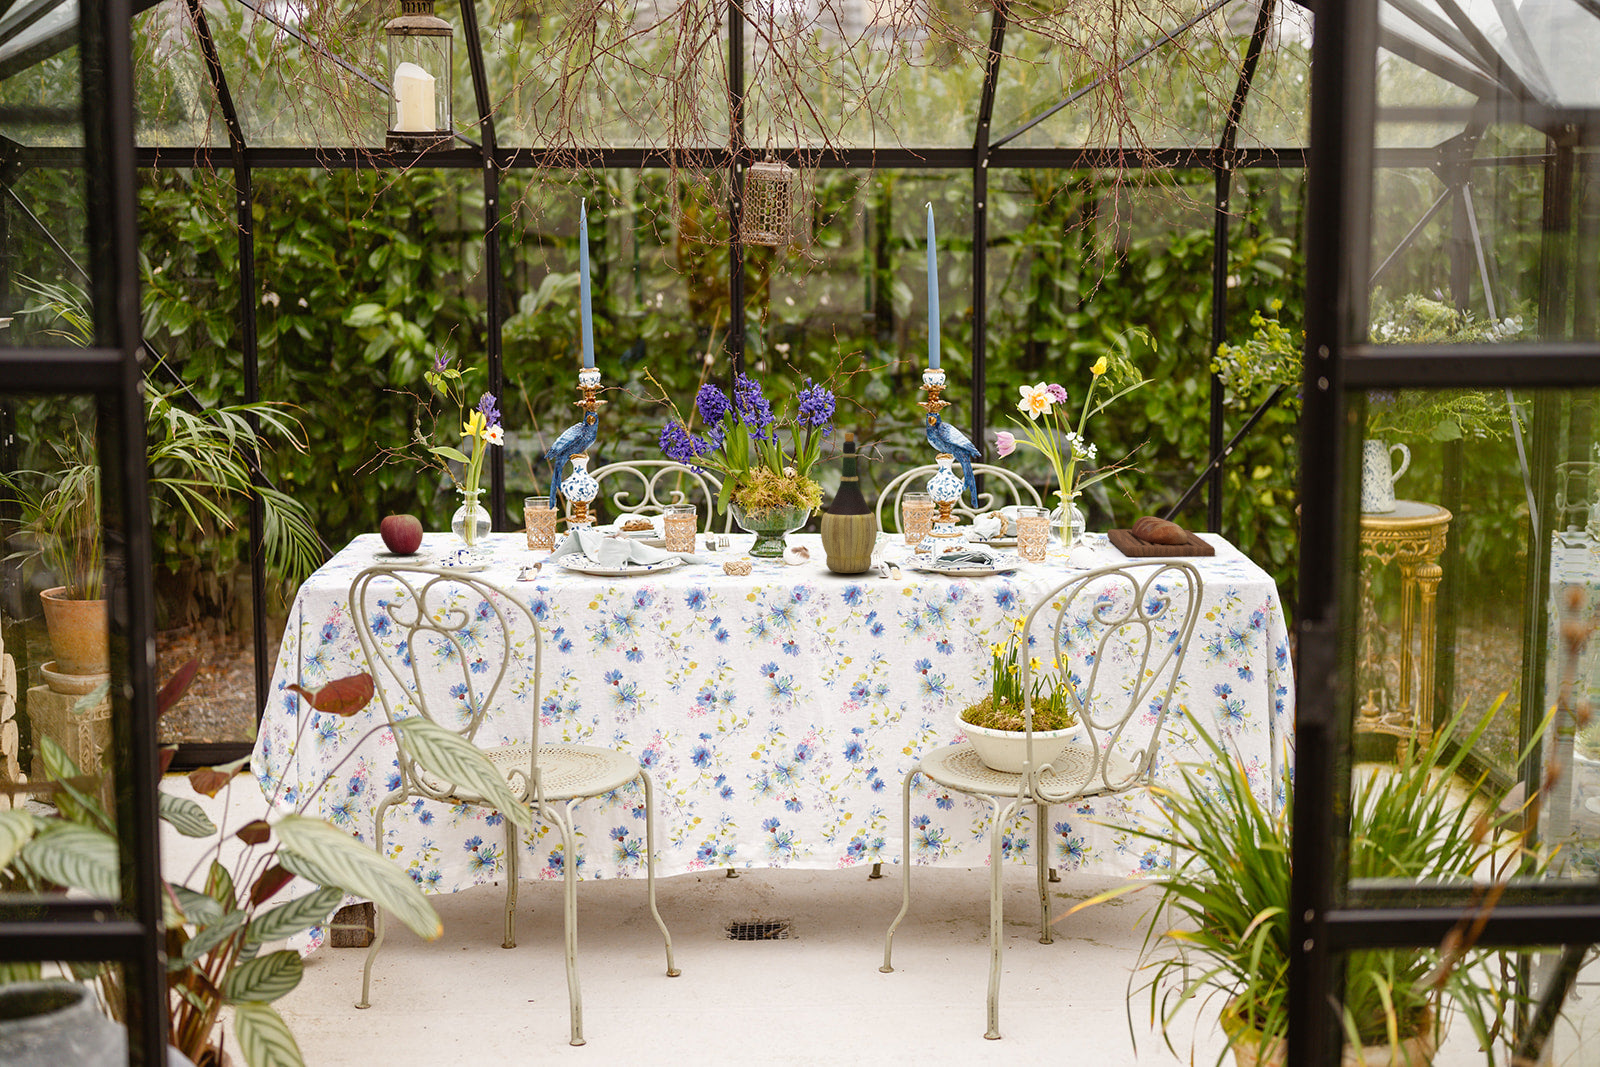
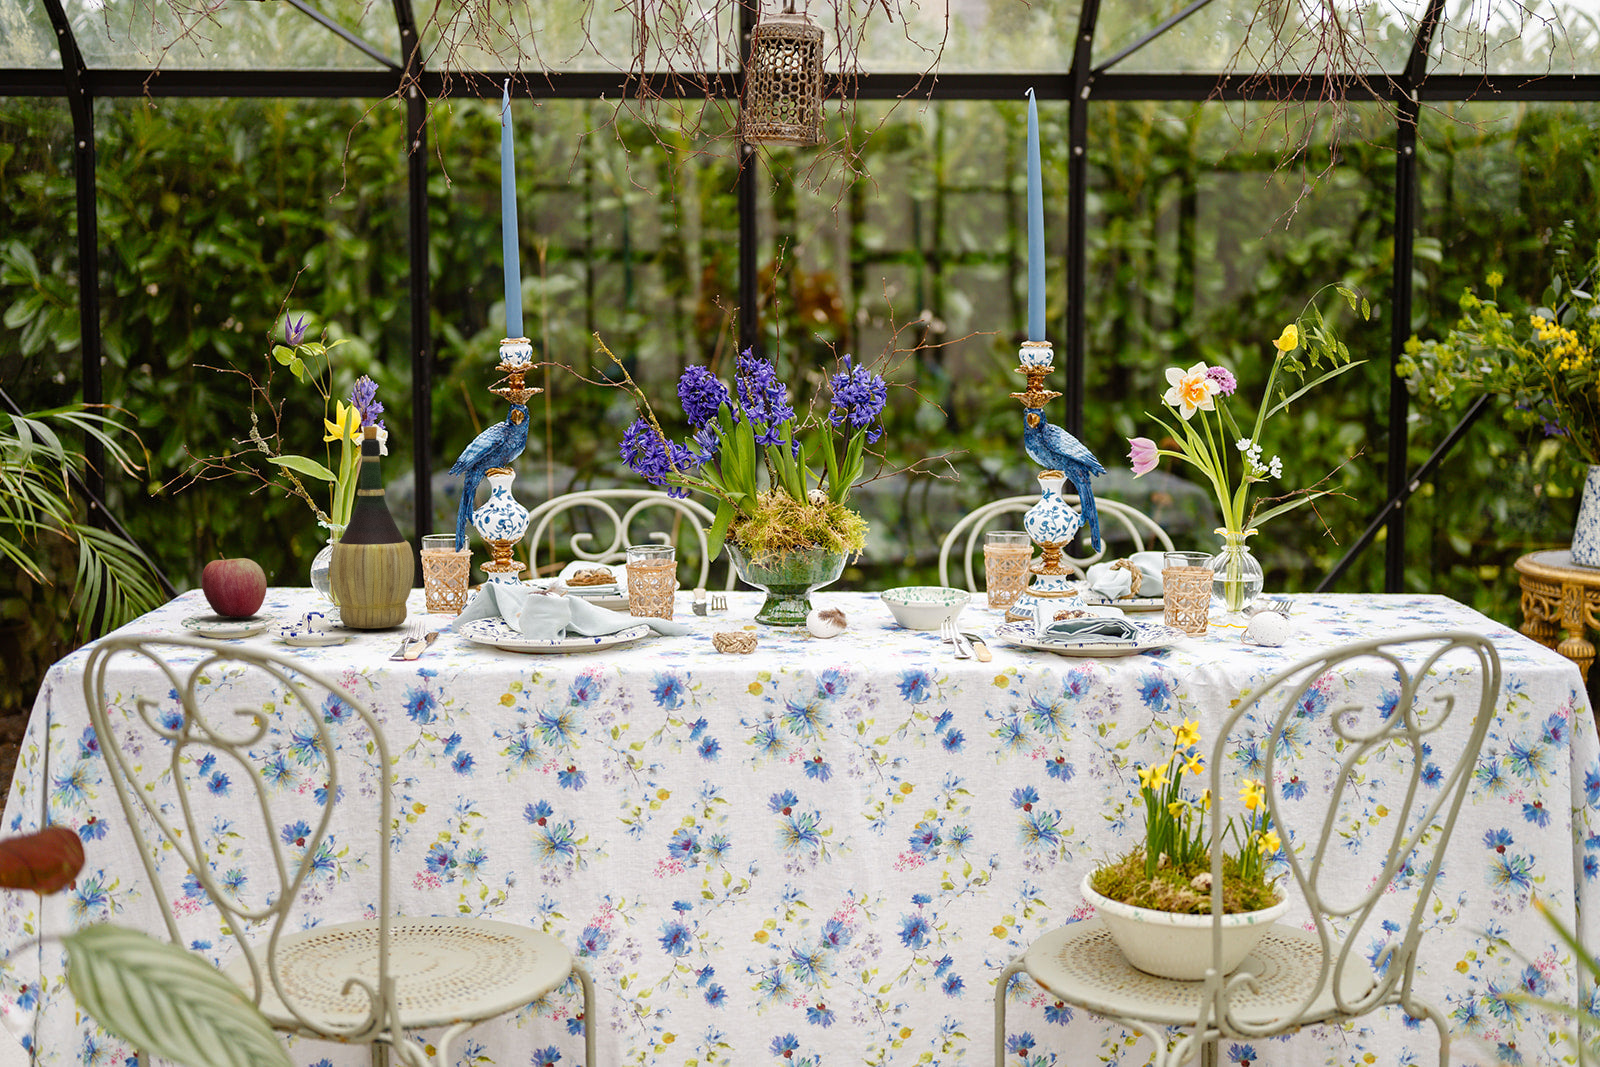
wine bottle: present [821,433,877,573] -> present [330,426,414,628]
bread loaf: present [1107,516,1215,557] -> none [1286,567,1467,629]

